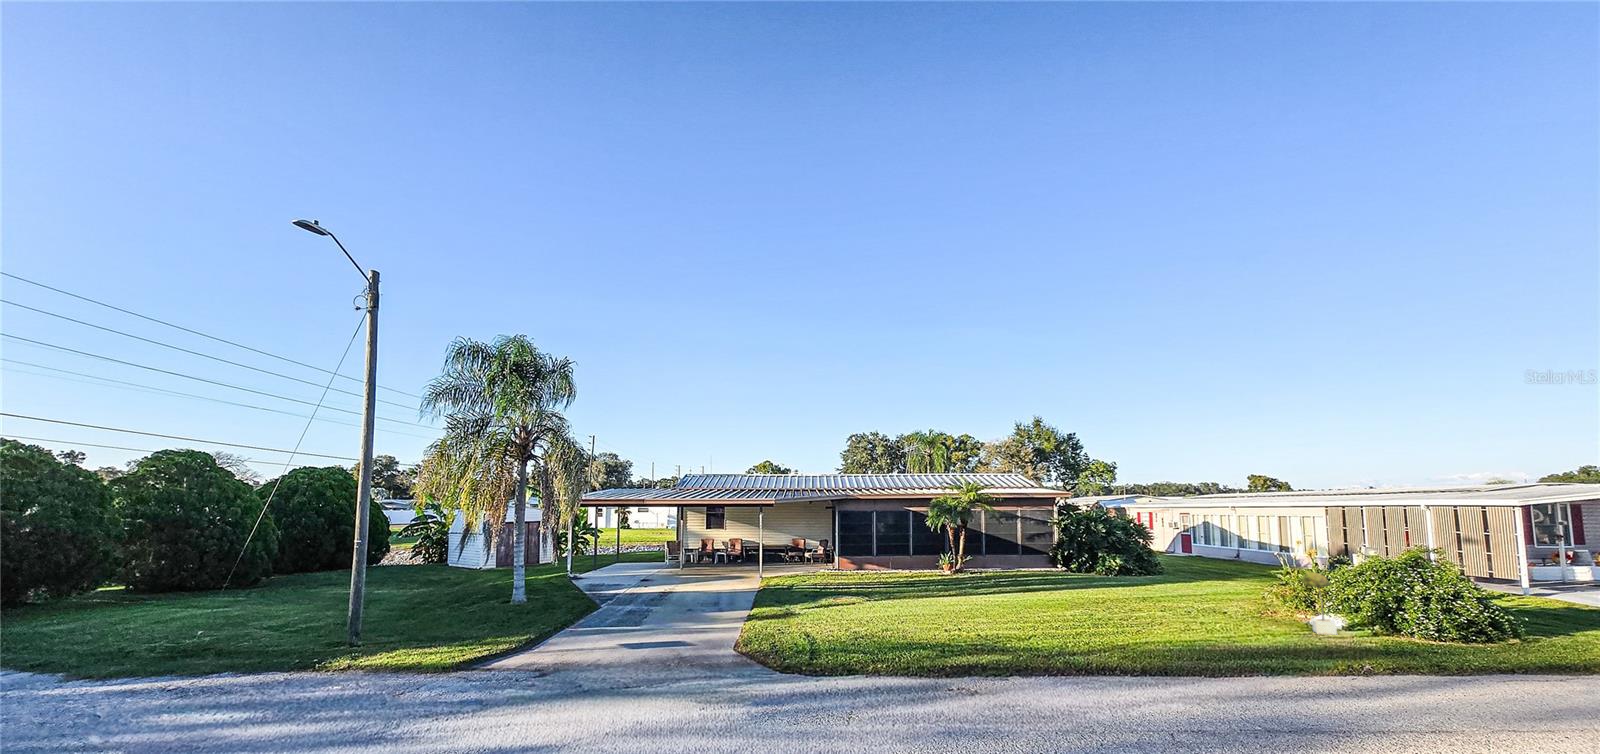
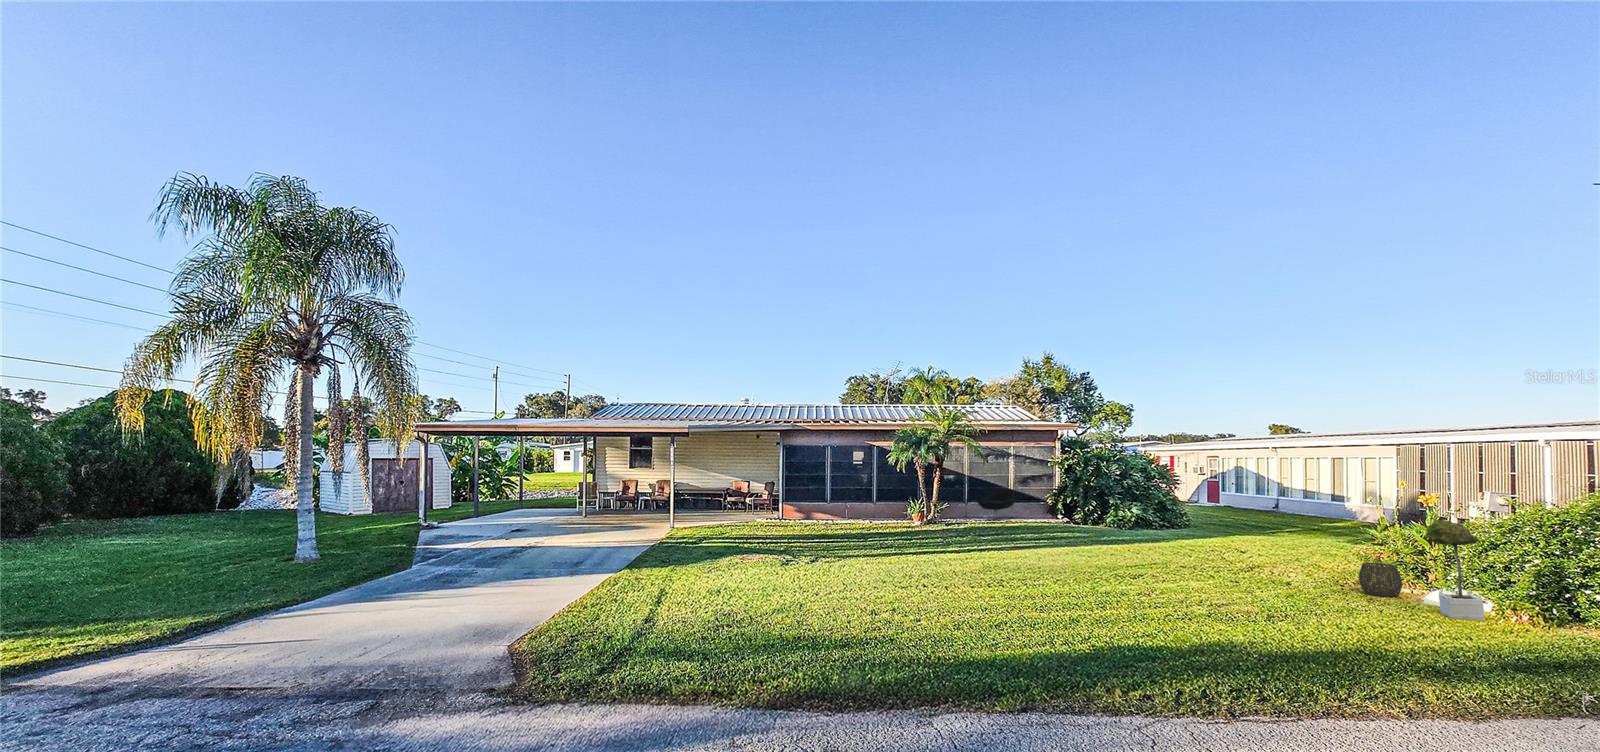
lounge chair: none [994,543,1025,569] -> present [977,489,1016,519]
woven basket: none [1267,599,1295,622] -> present [1359,562,1402,597]

